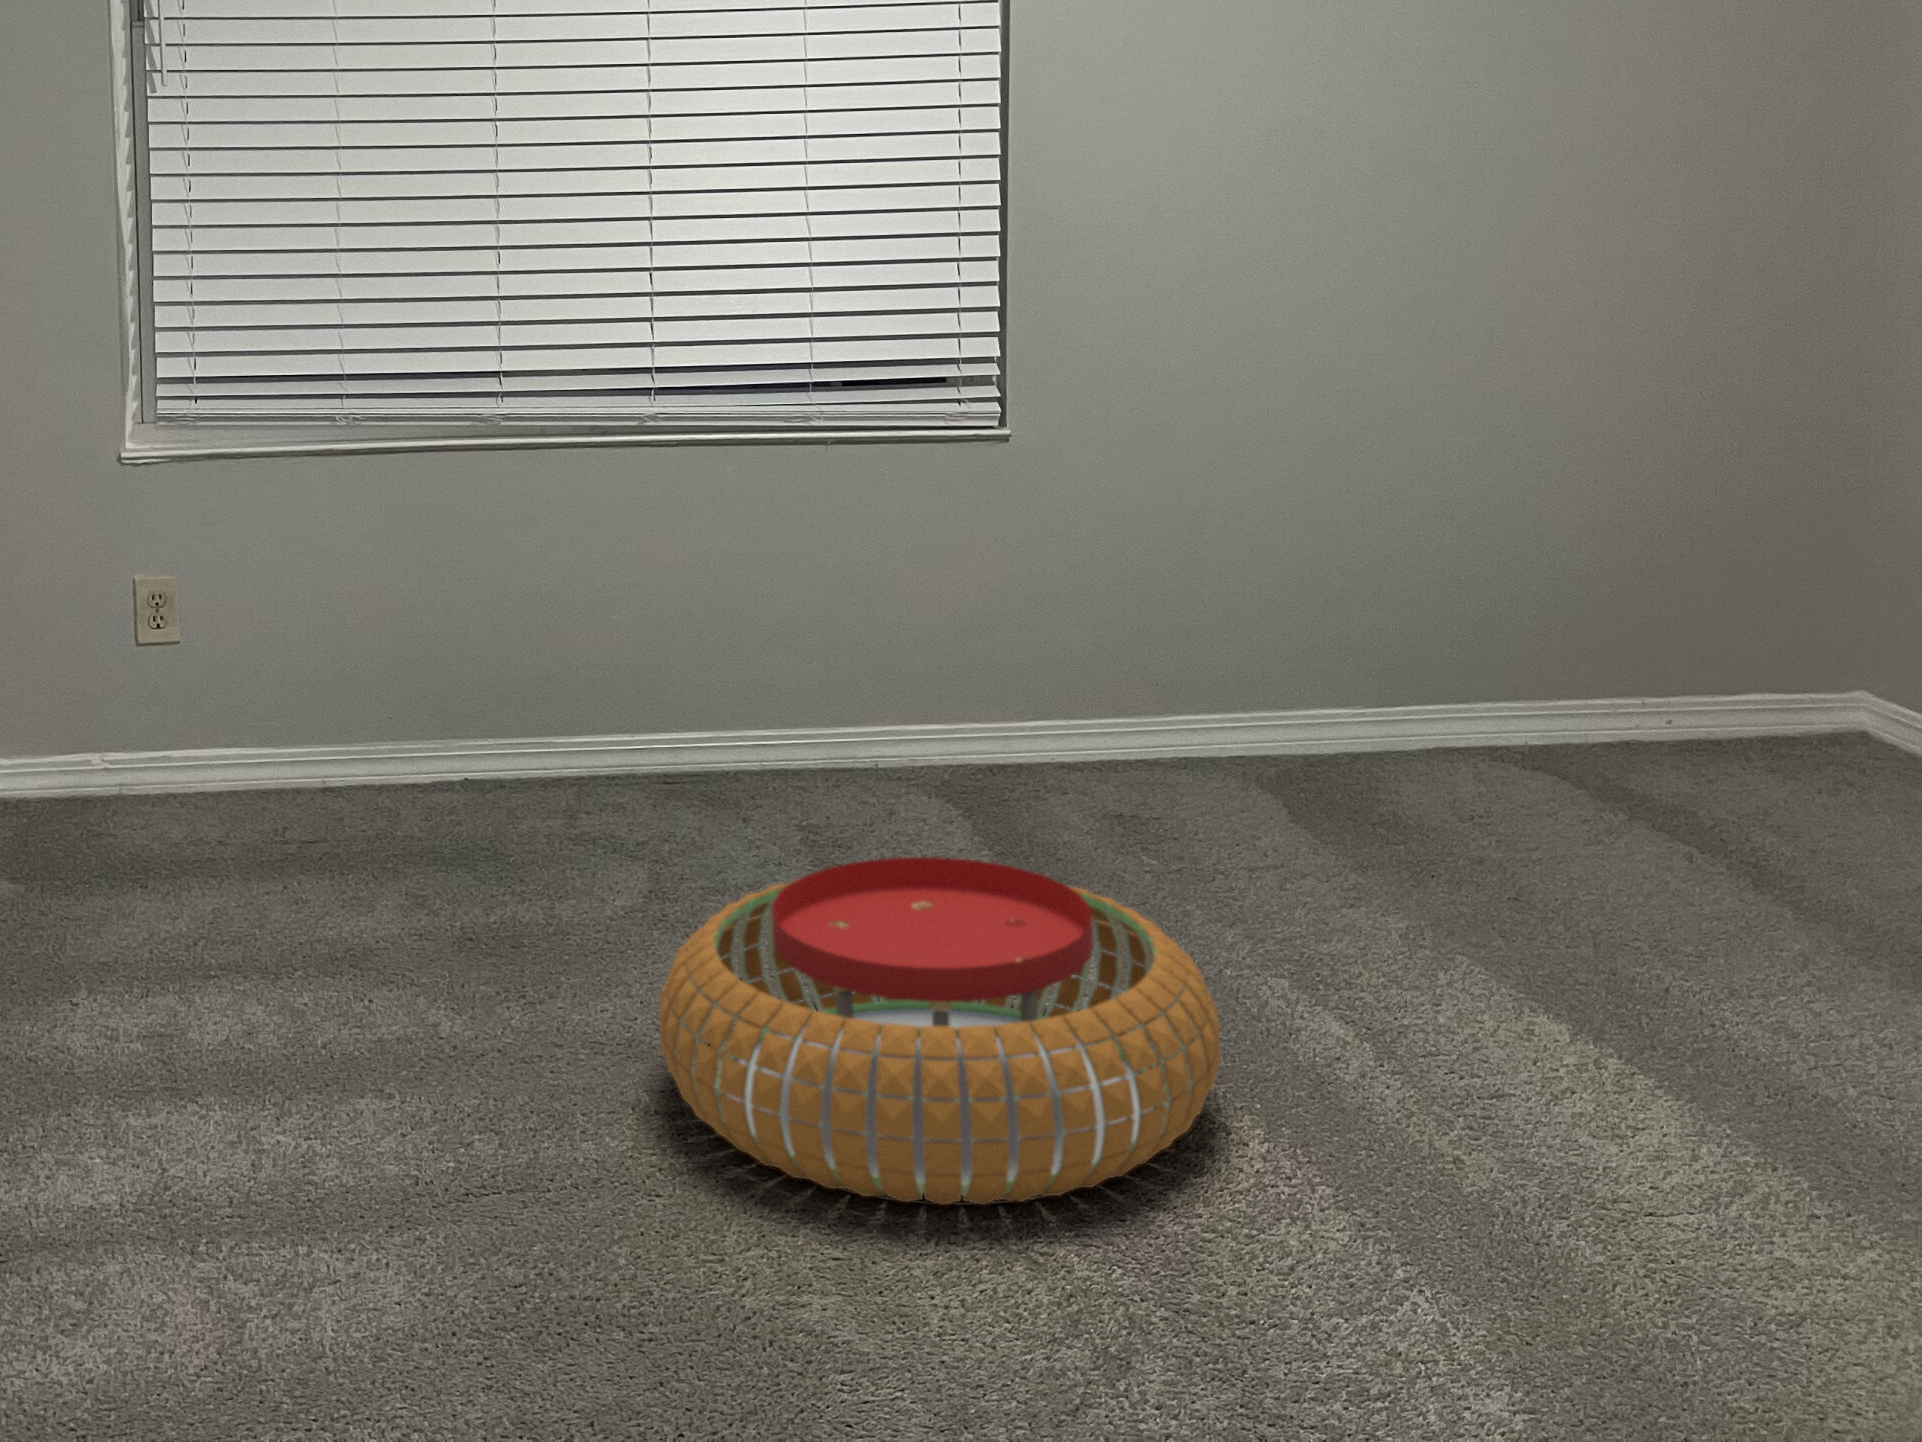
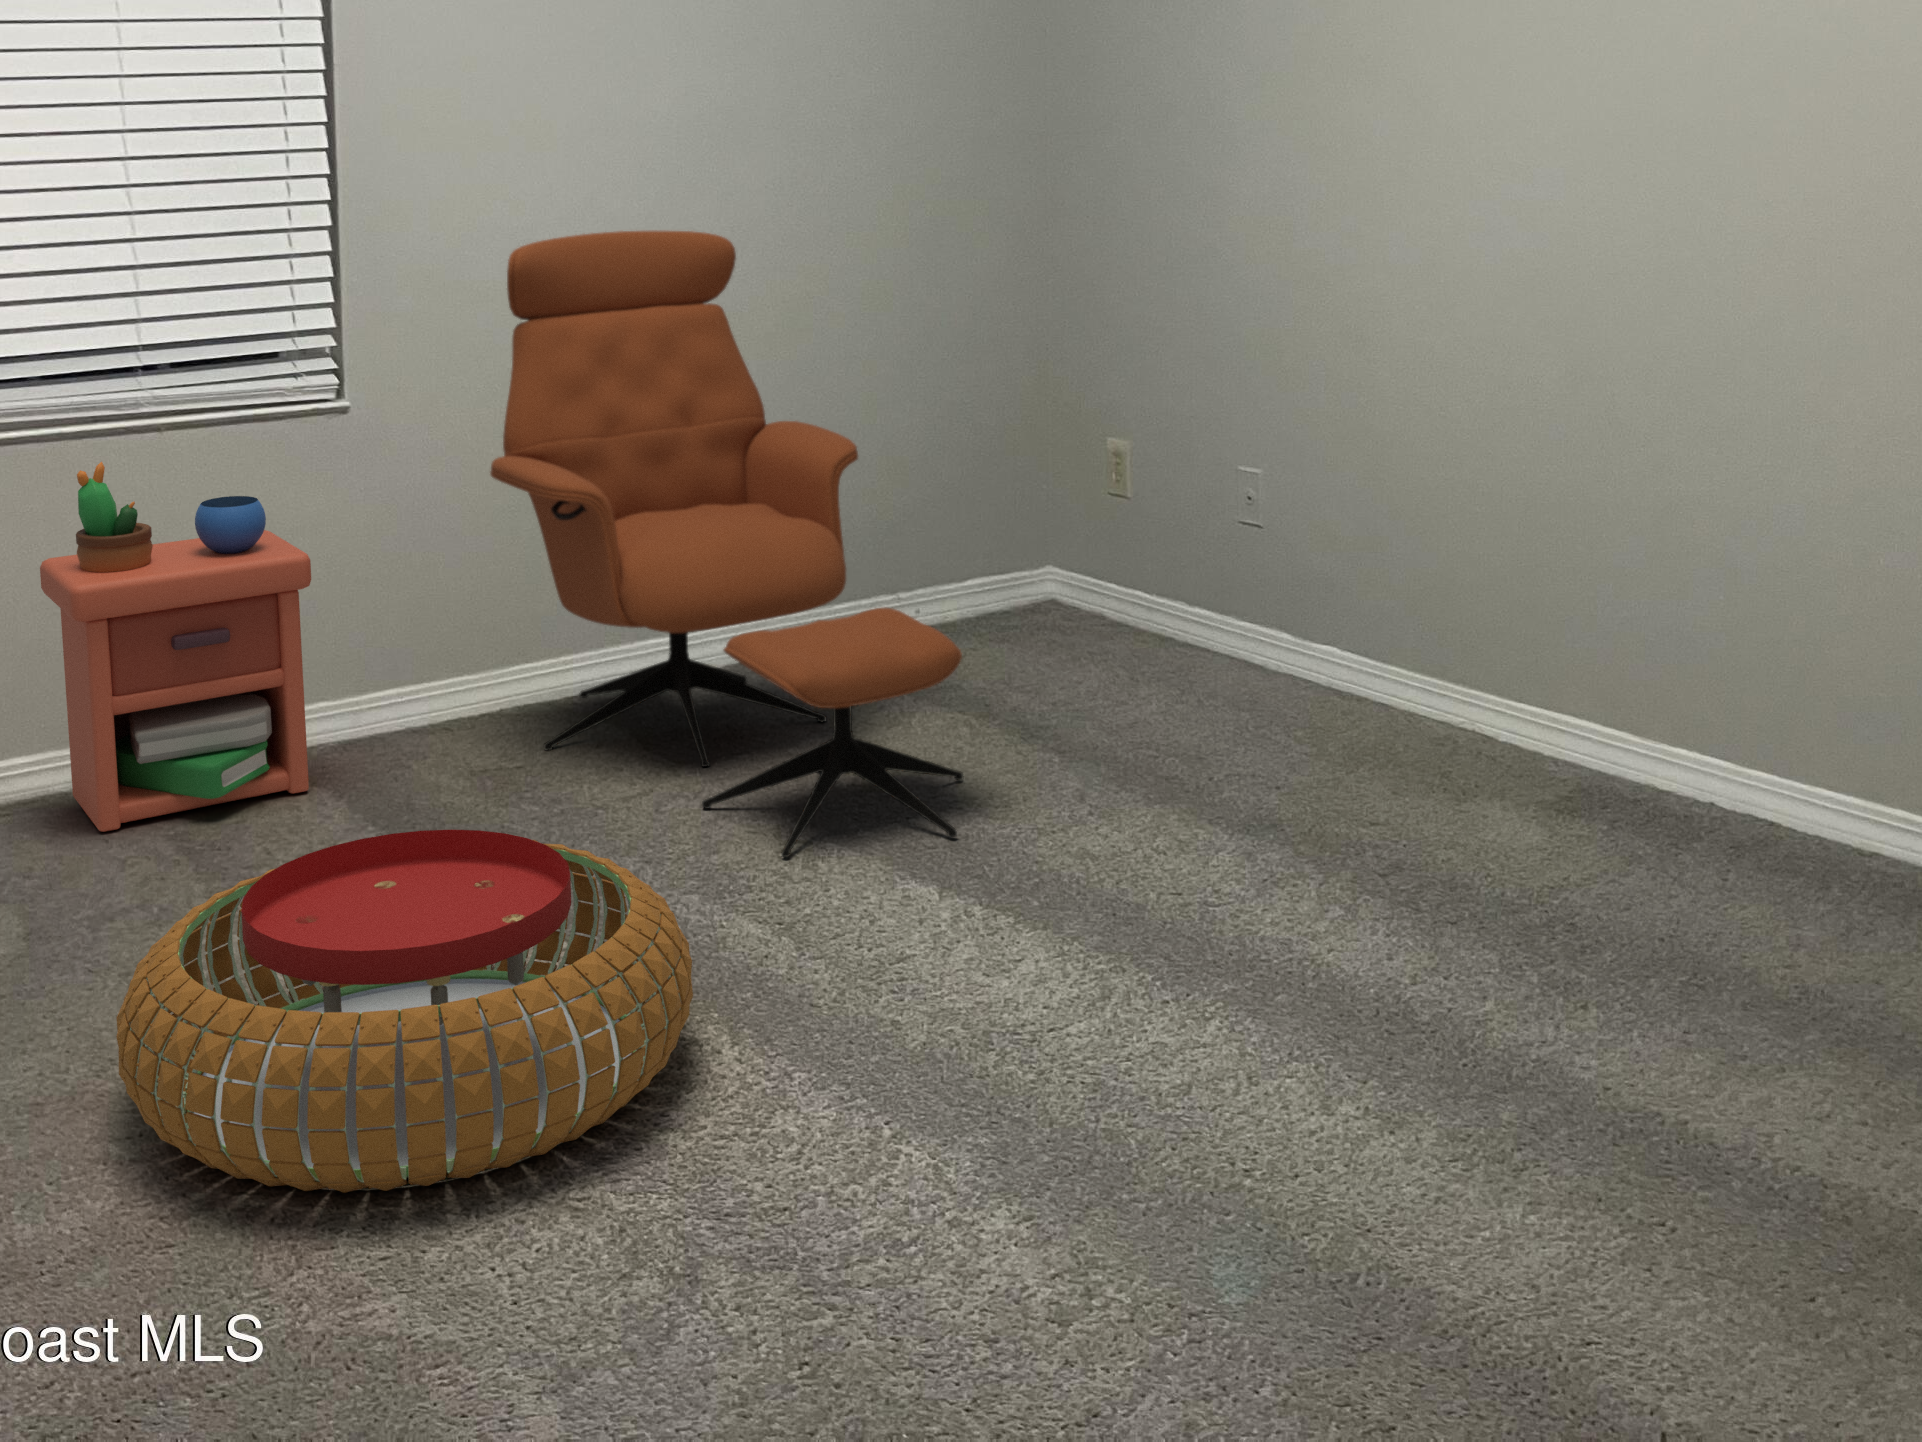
armchair: none [1145,258,1665,978] -> present [490,231,963,857]
nightstand: none [709,469,947,819] -> present [40,462,311,832]

